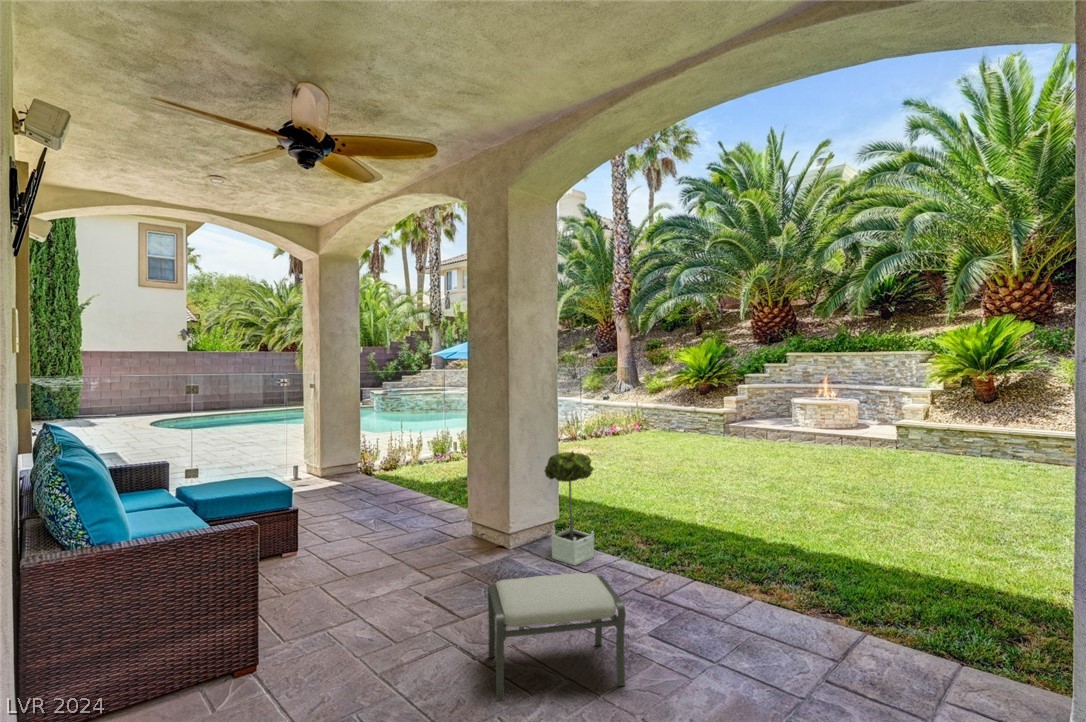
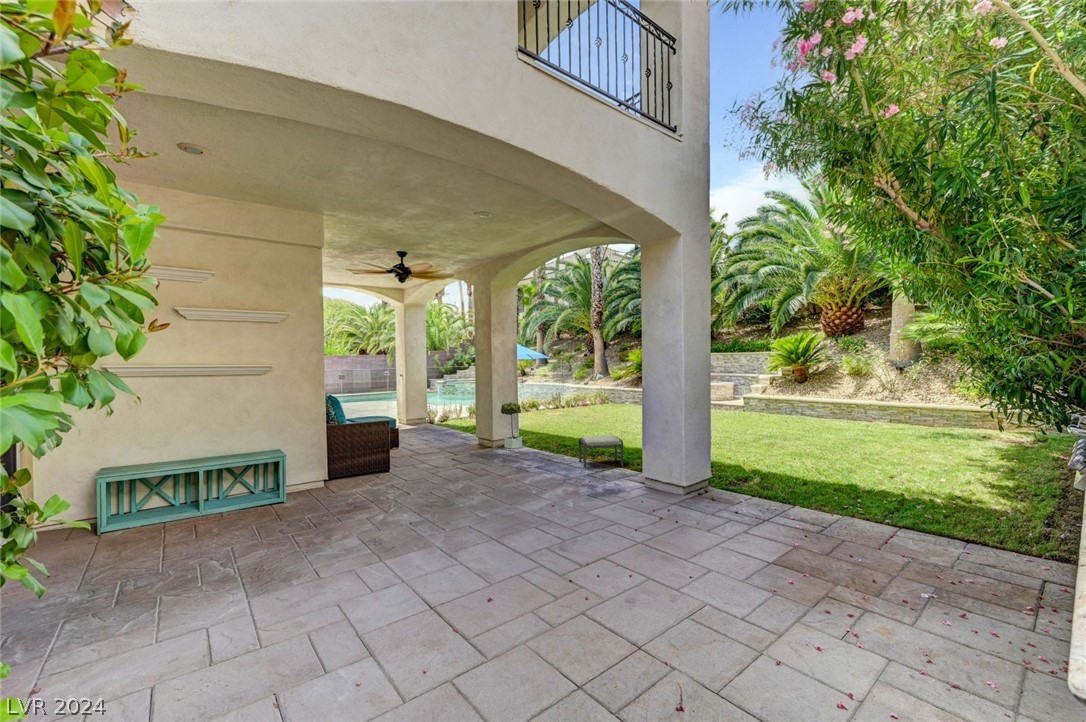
ottoman: present [488,573,626,701] -> present [579,435,623,468]

